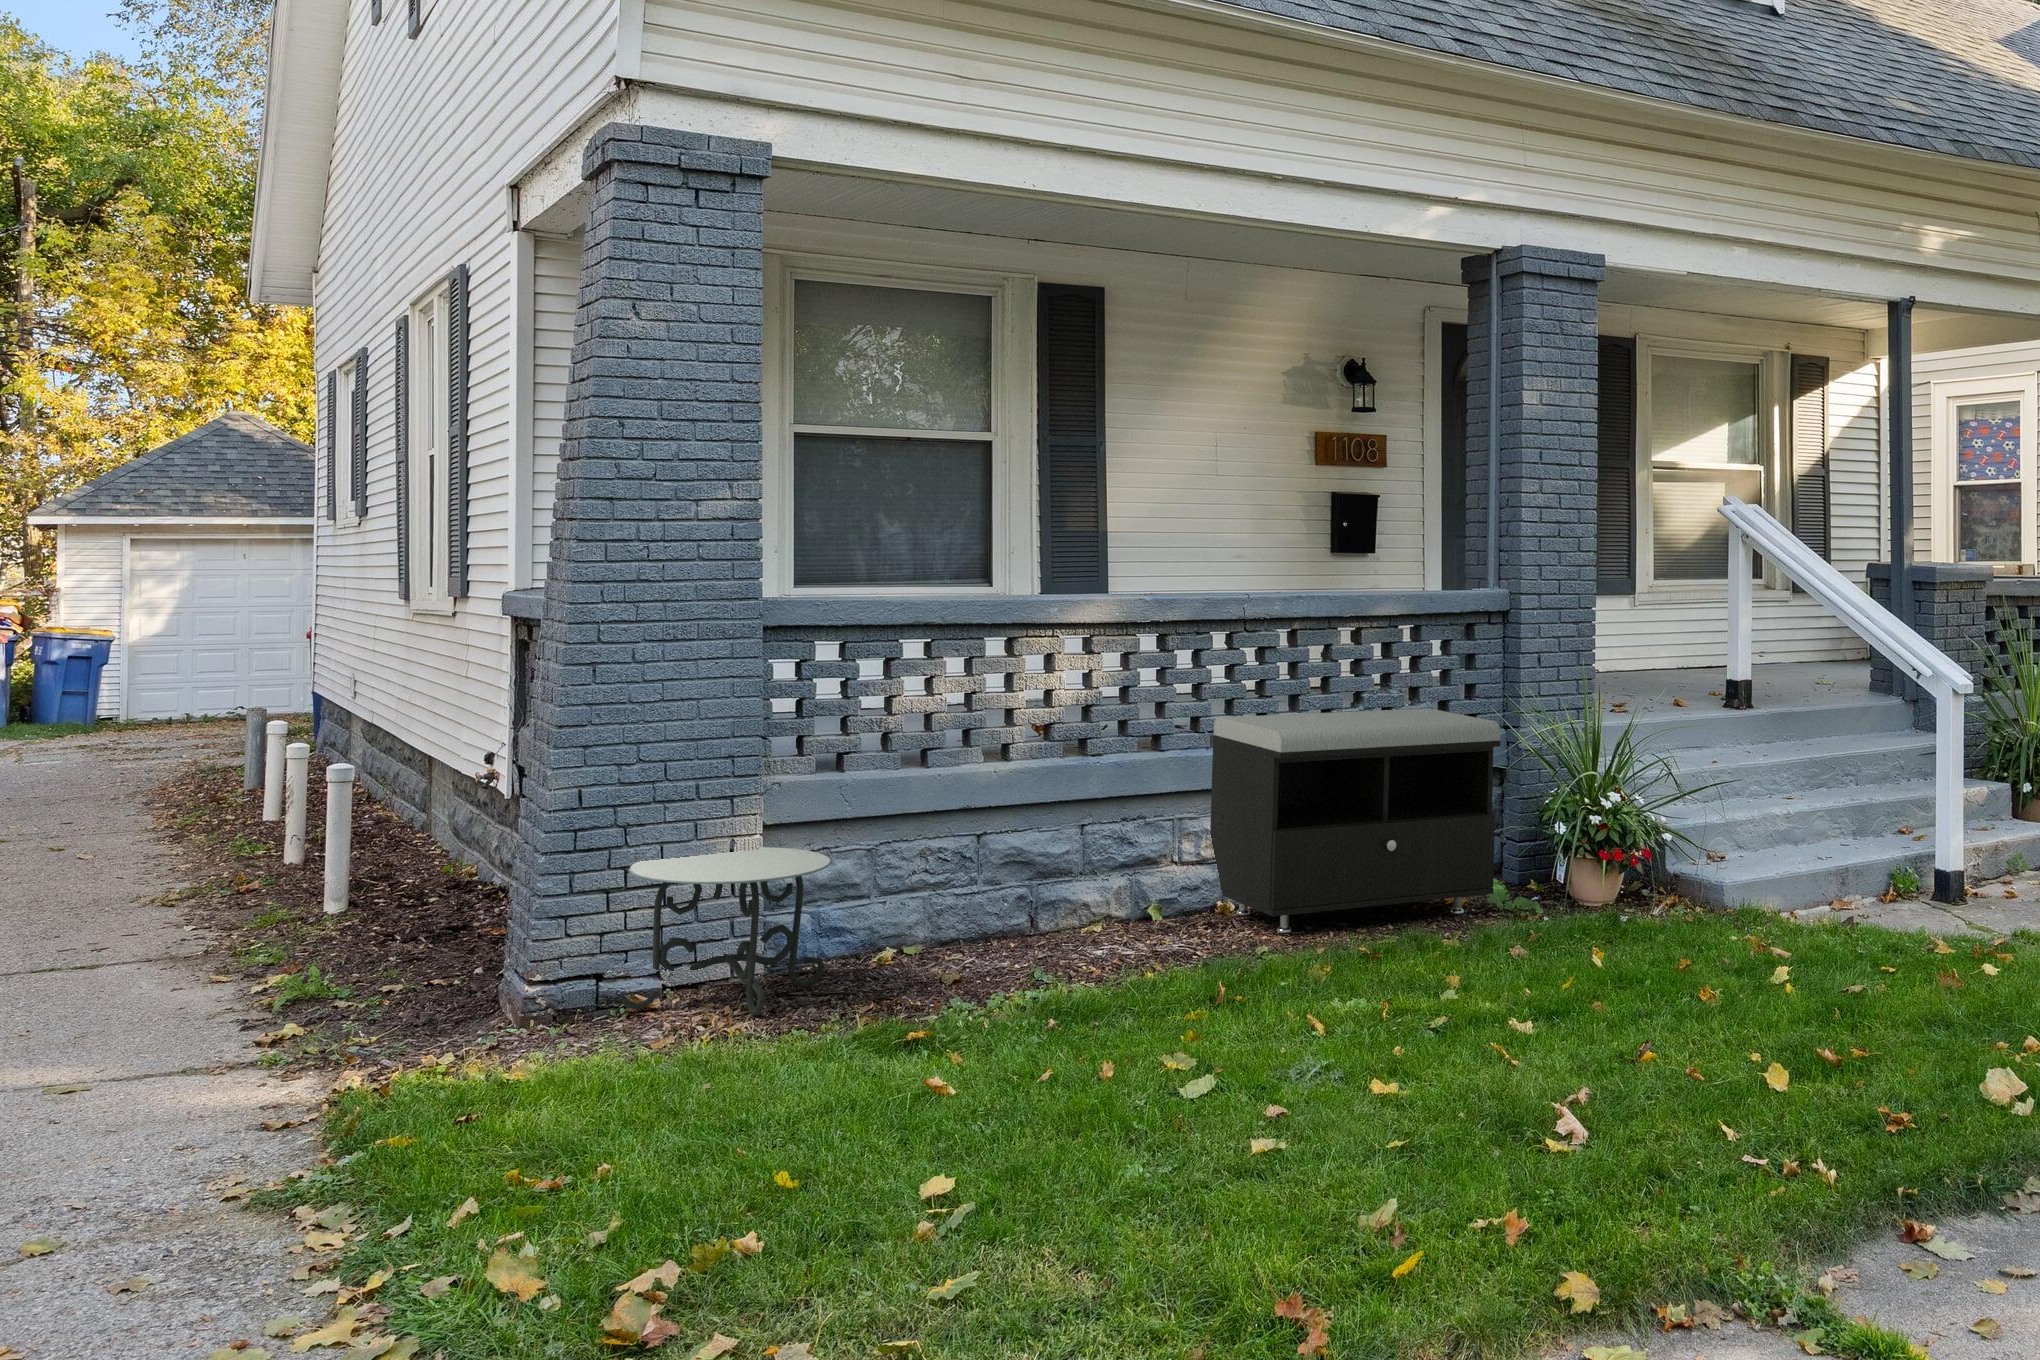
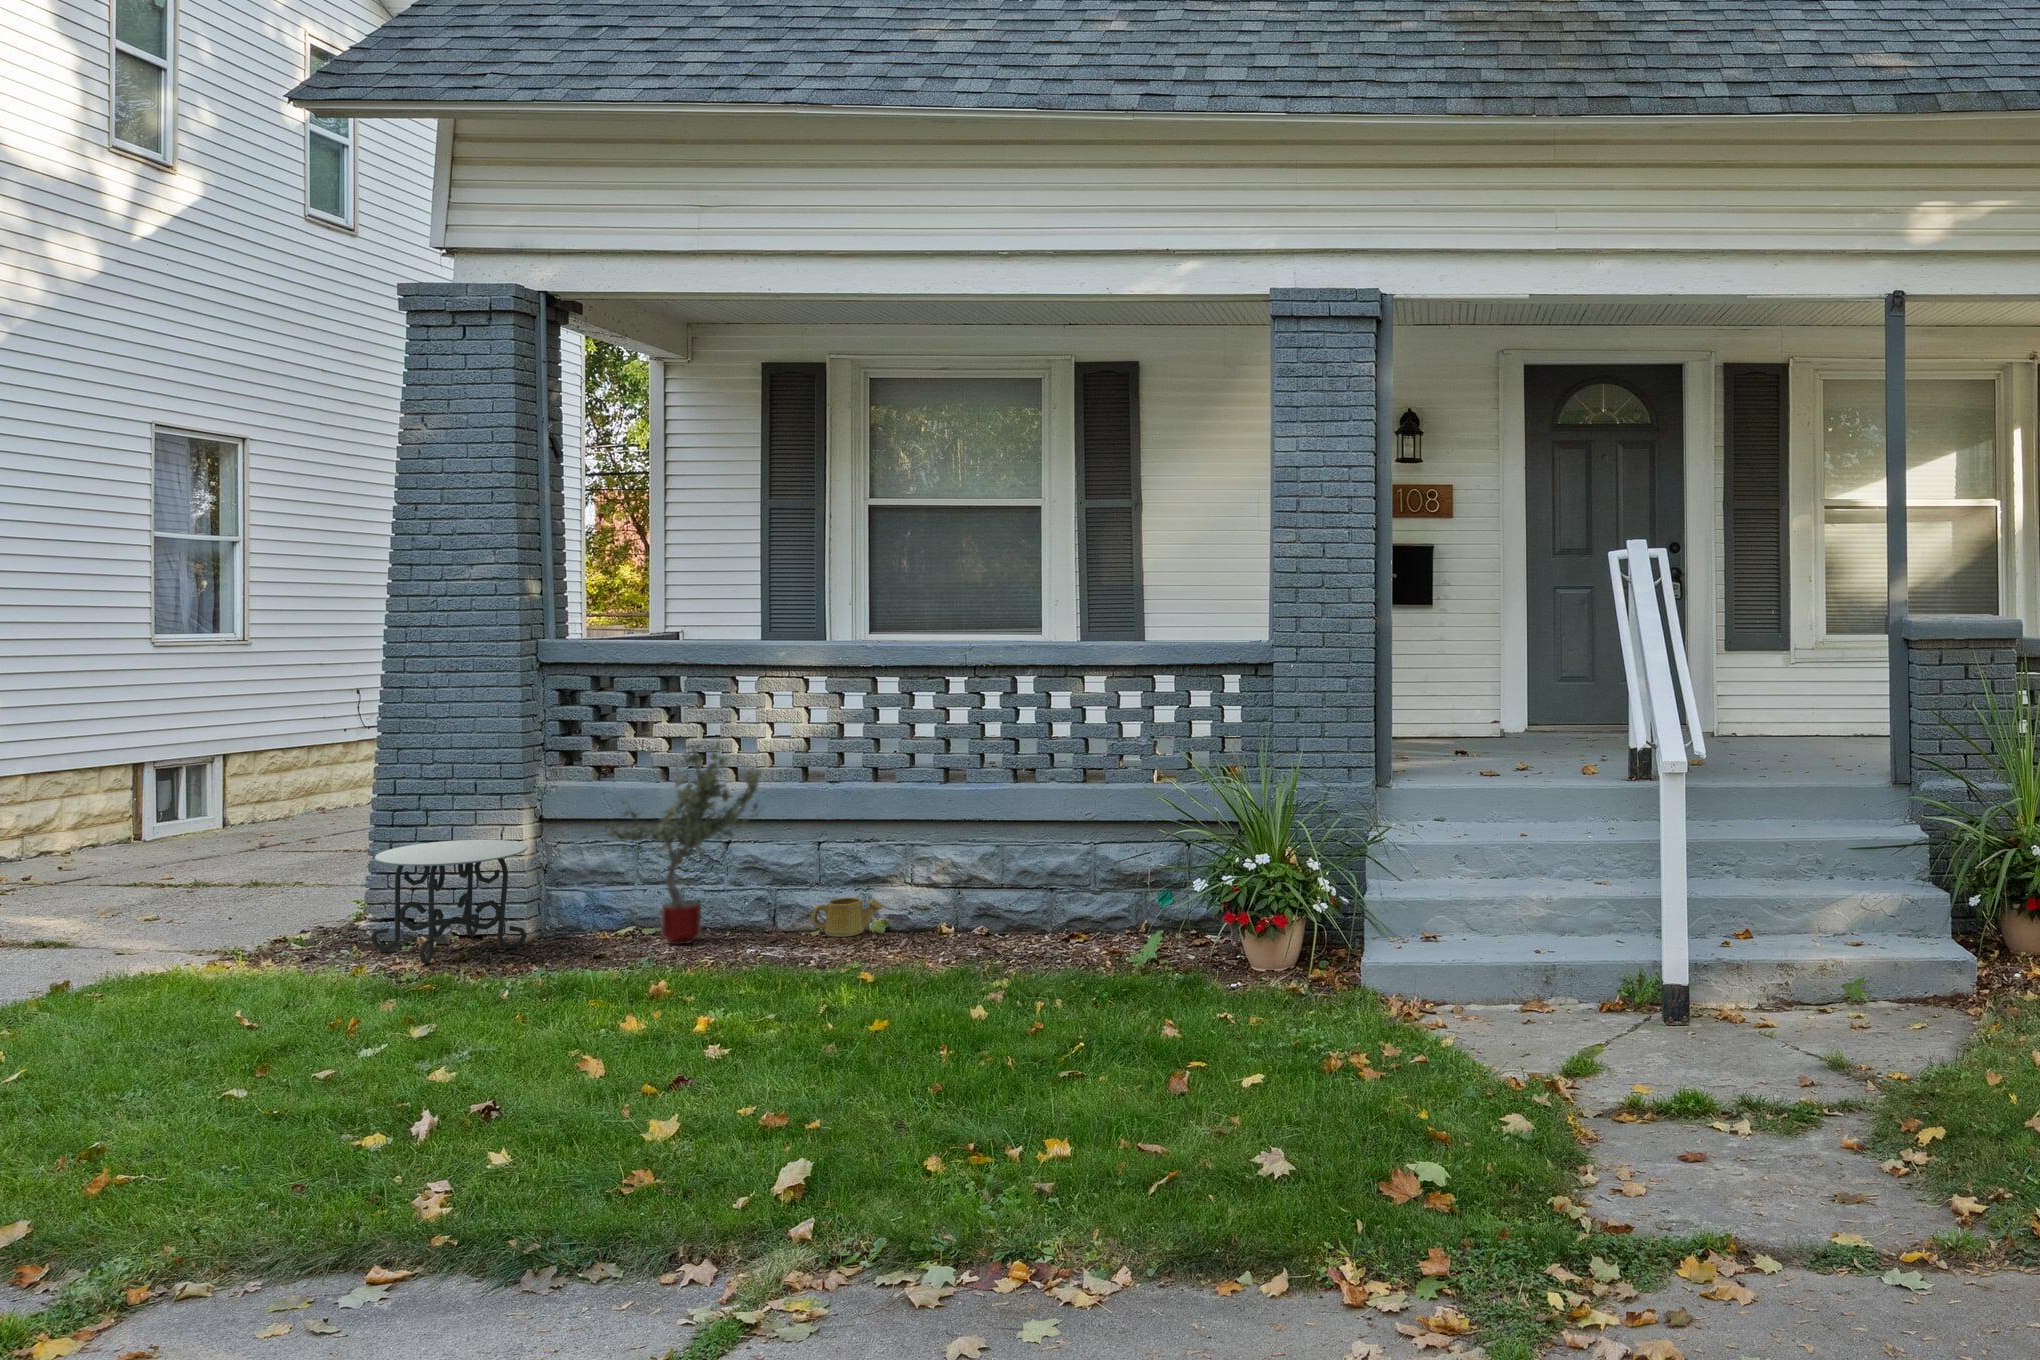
potted tree: none [888,703,1091,959] -> present [606,743,762,944]
storage bench: present [1210,708,1500,933] -> none [892,760,1141,953]
watering can: none [1108,883,1178,930] -> present [812,897,883,937]

